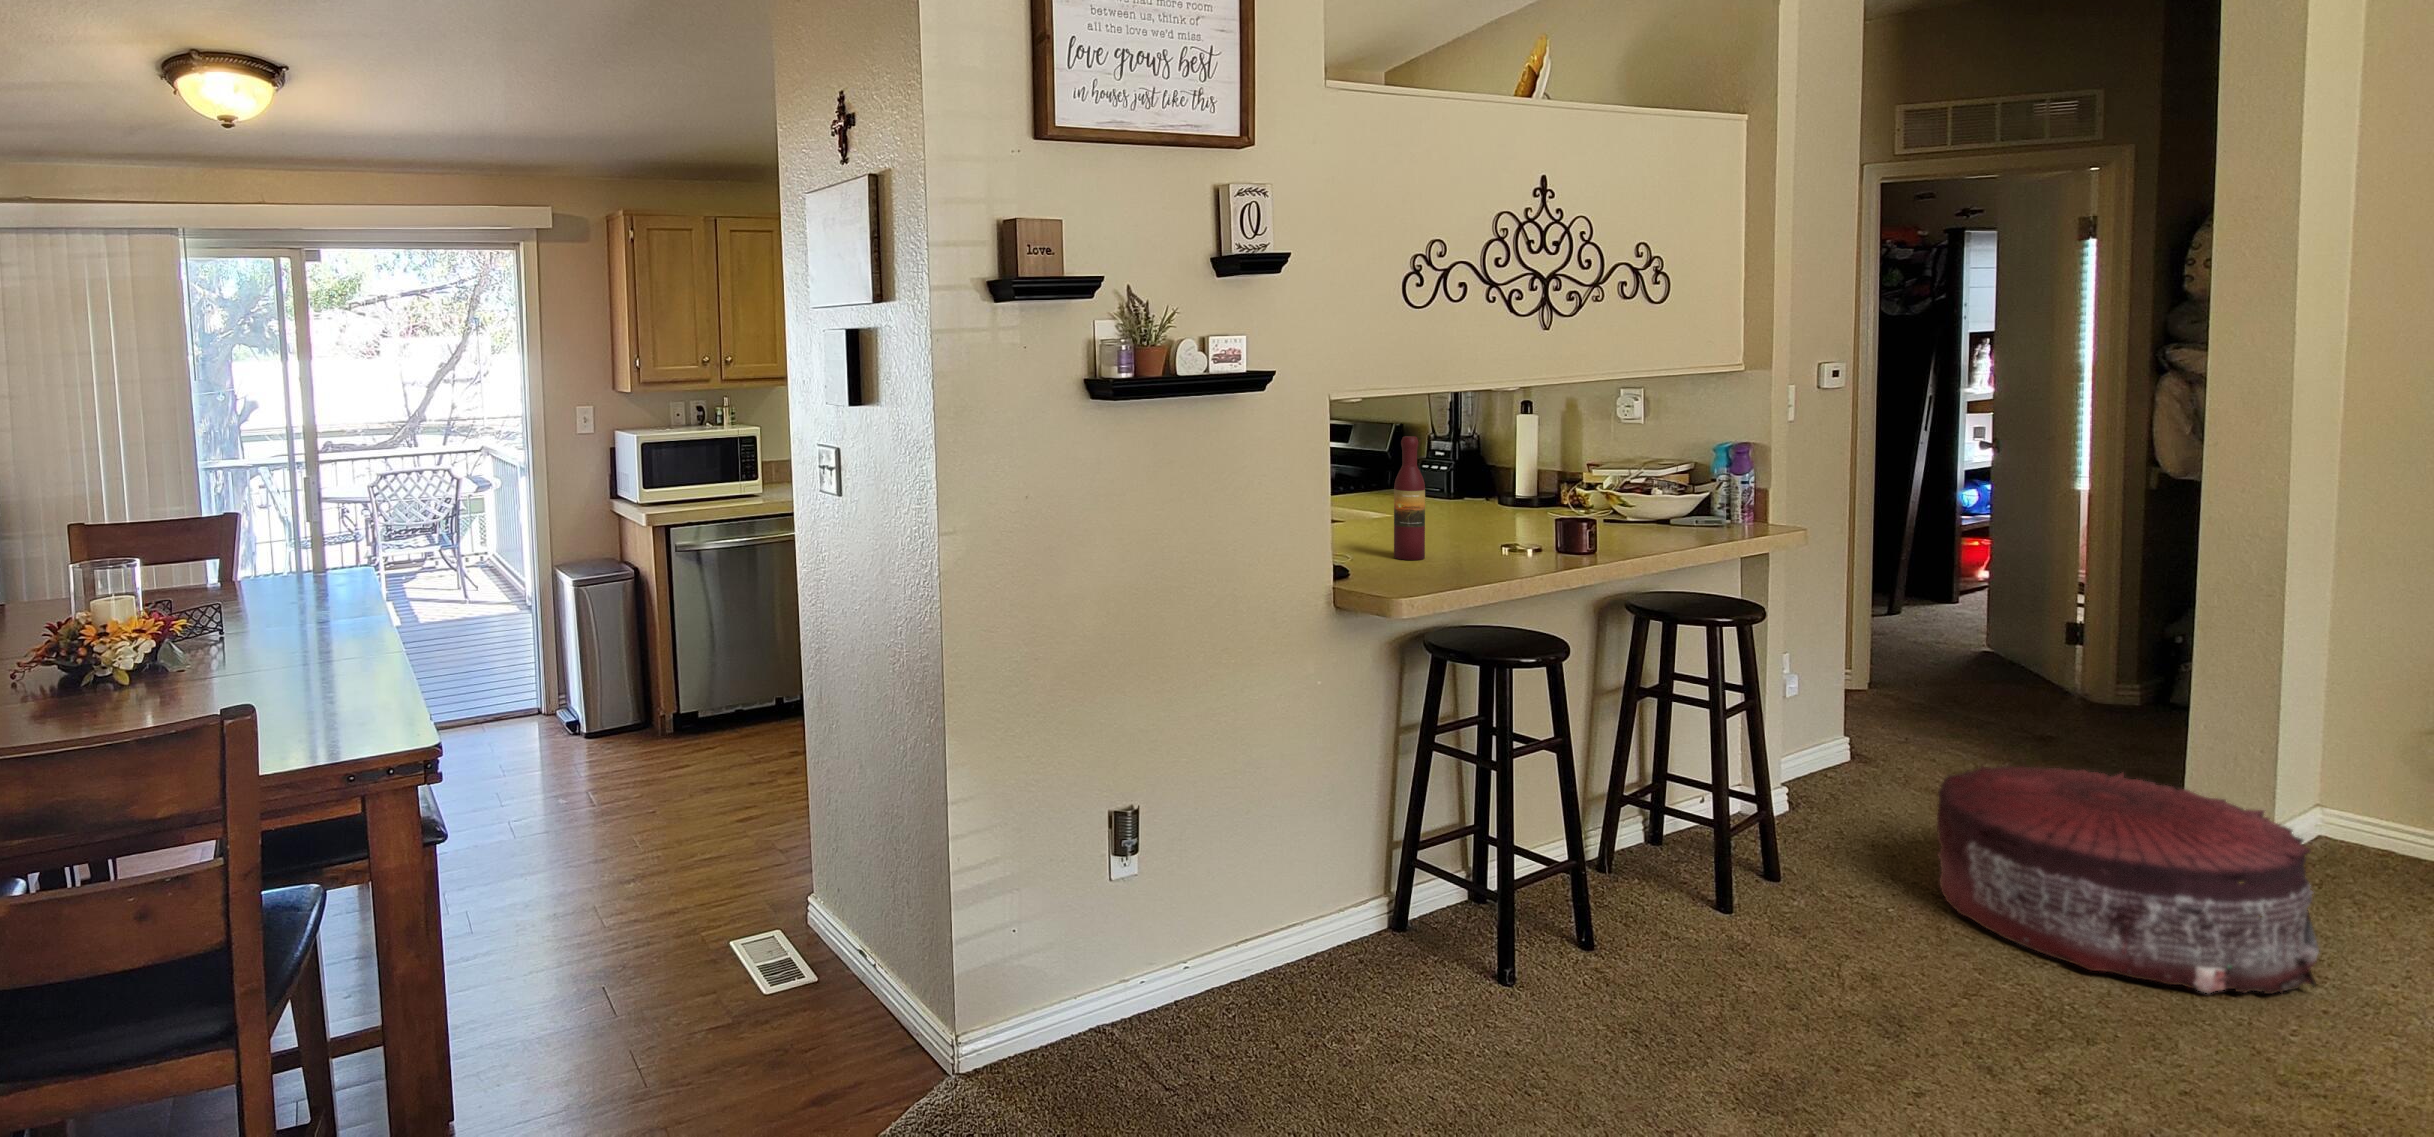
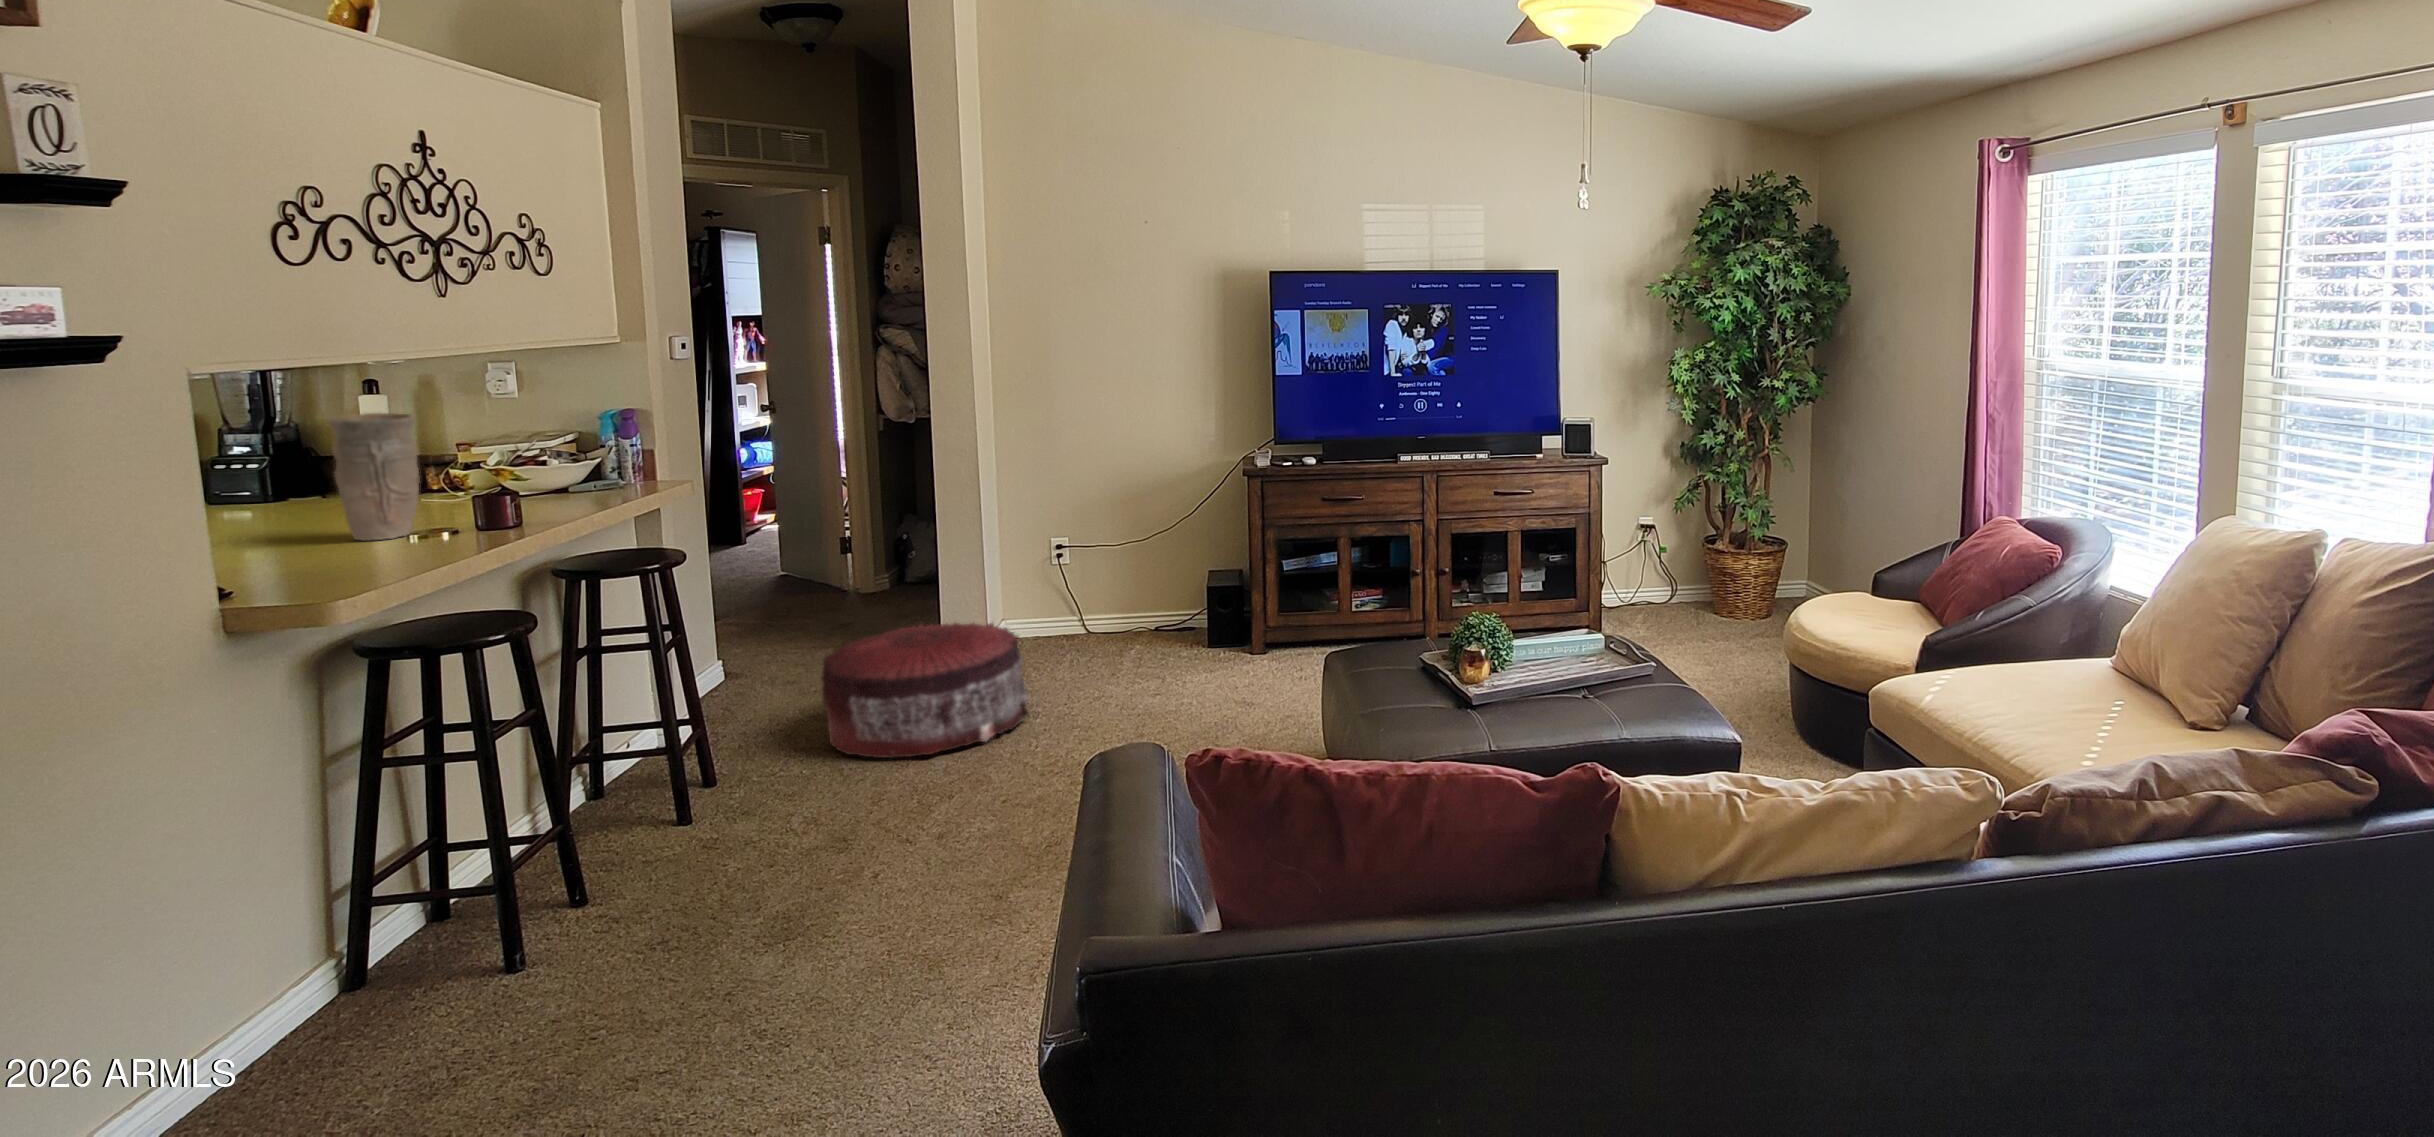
vase: none [1451,434,1516,547] -> present [326,413,420,541]
wine bottle: present [1394,436,1425,560] -> none [265,419,321,567]

